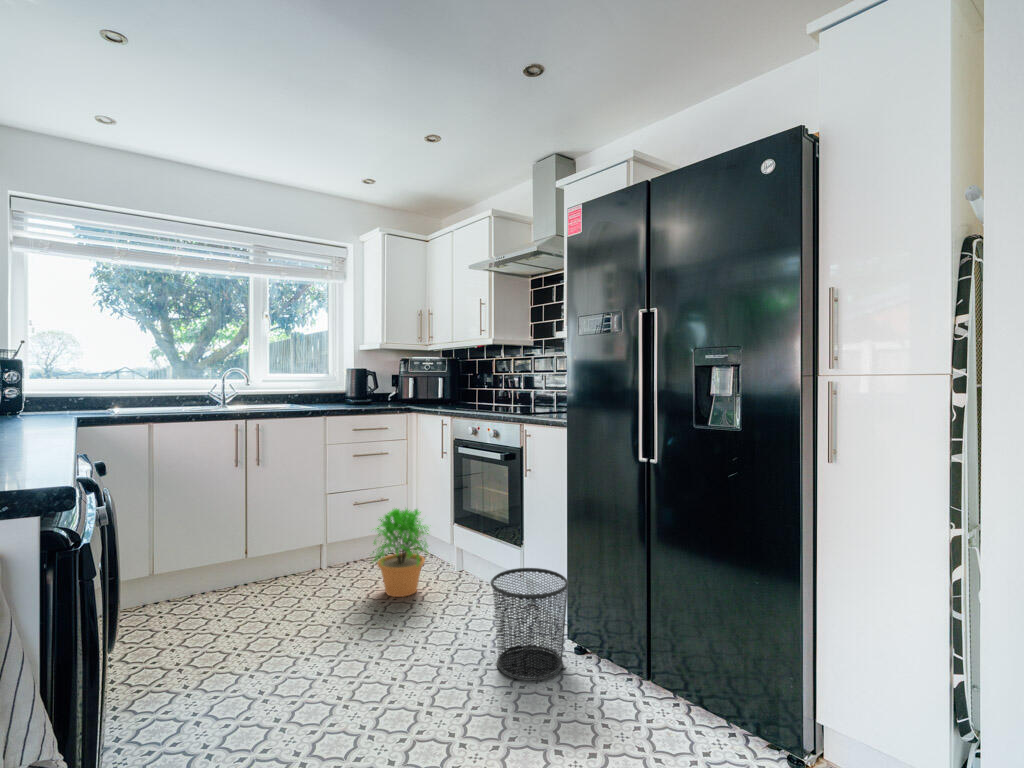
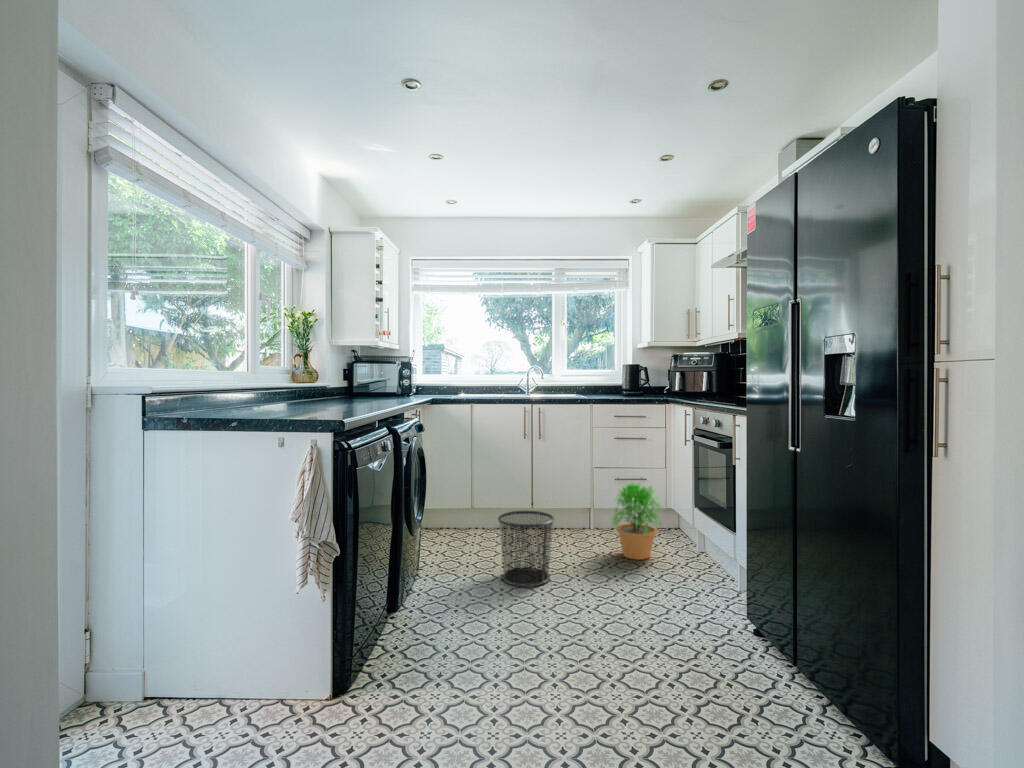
trash can: present [490,568,569,681] -> present [498,511,554,587]

